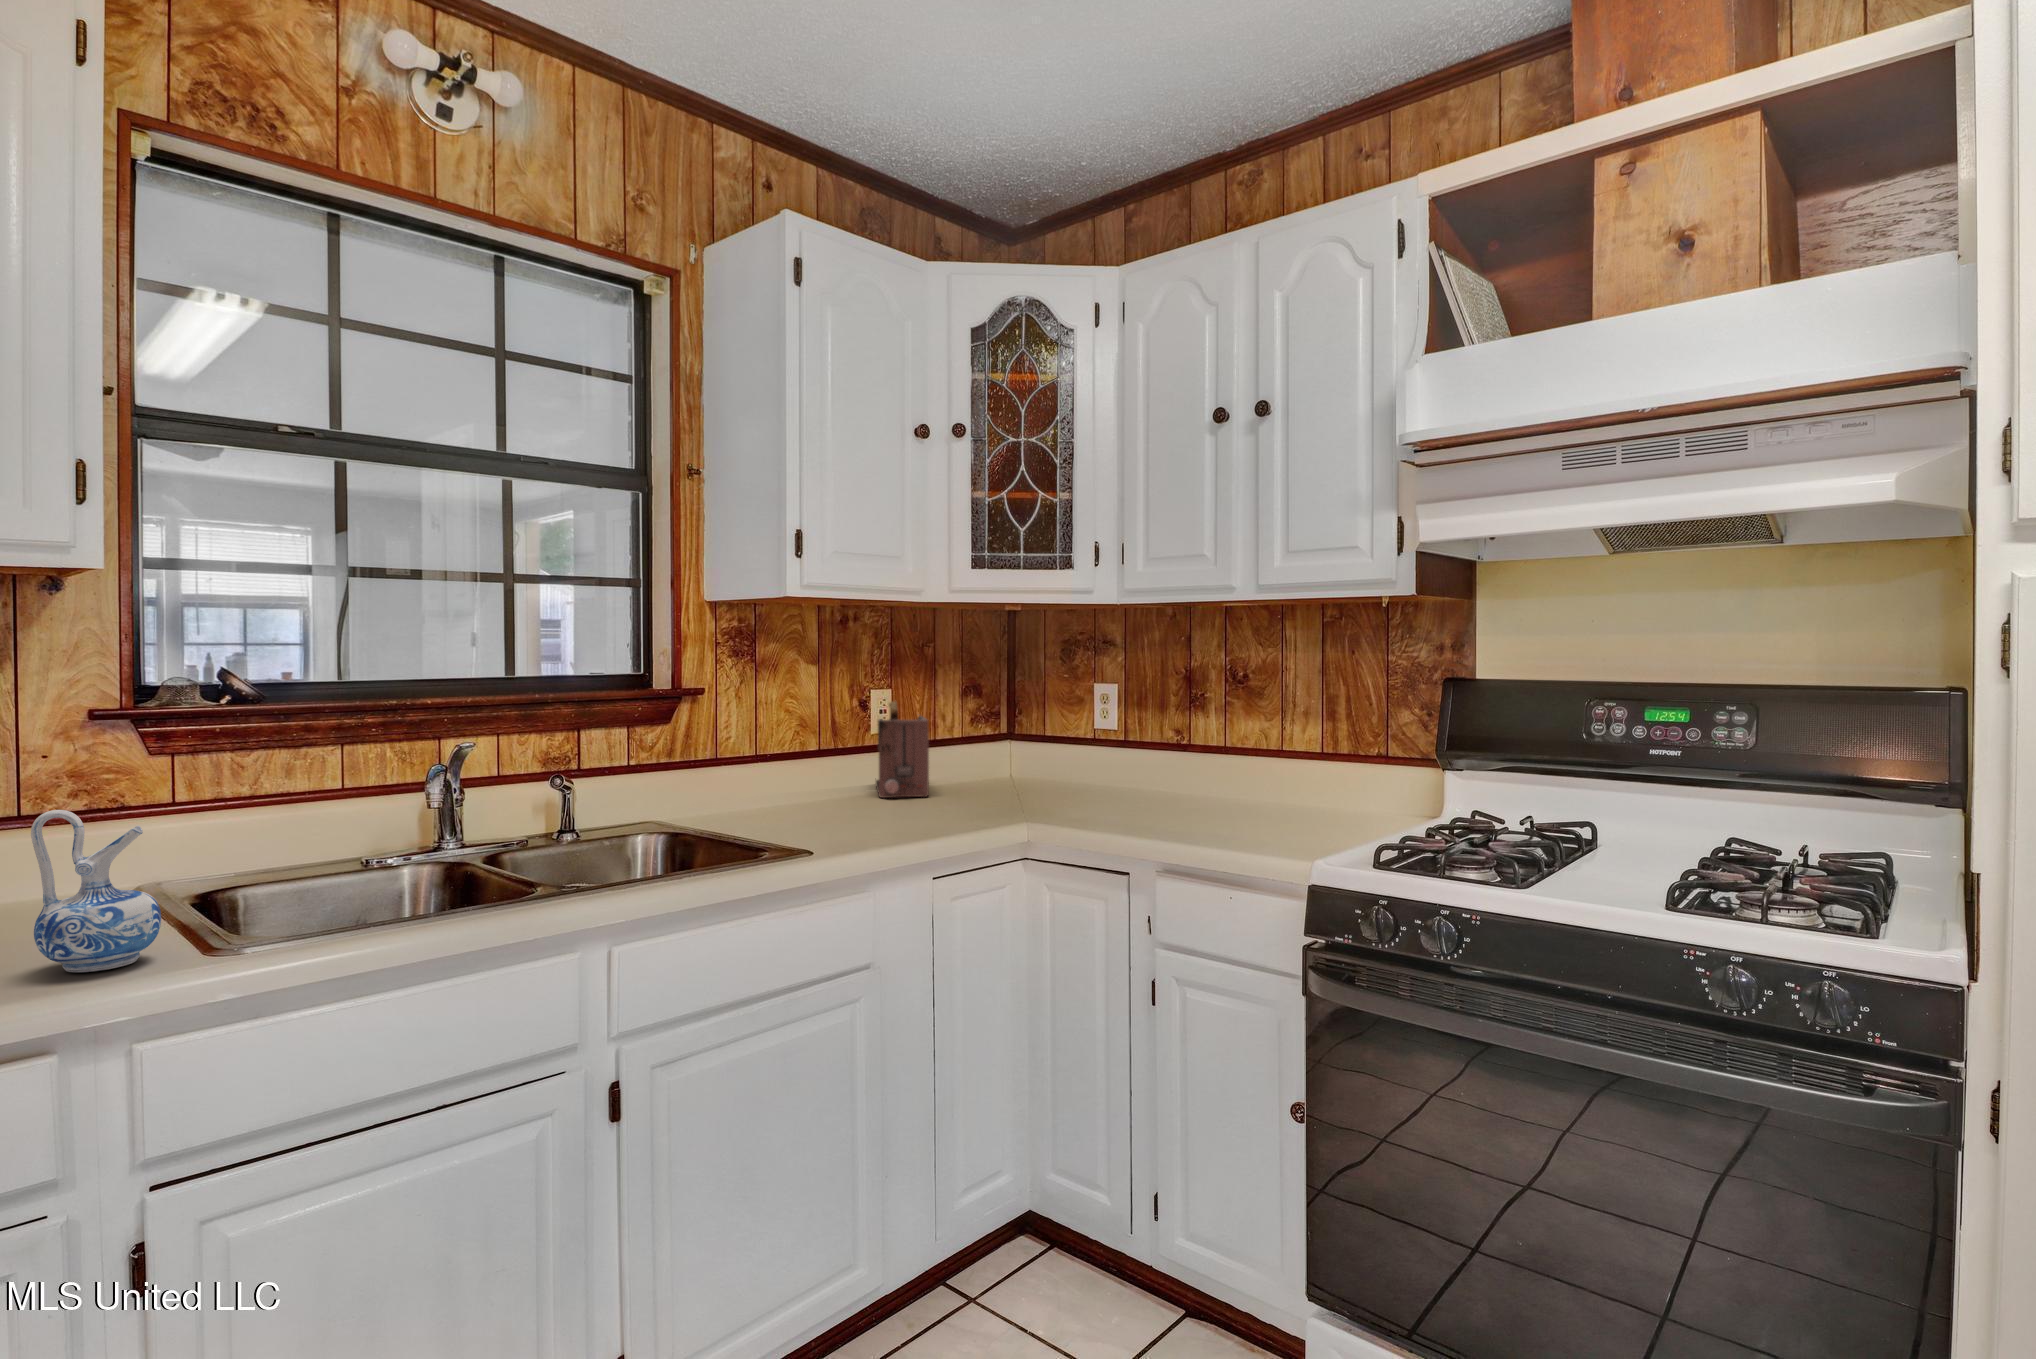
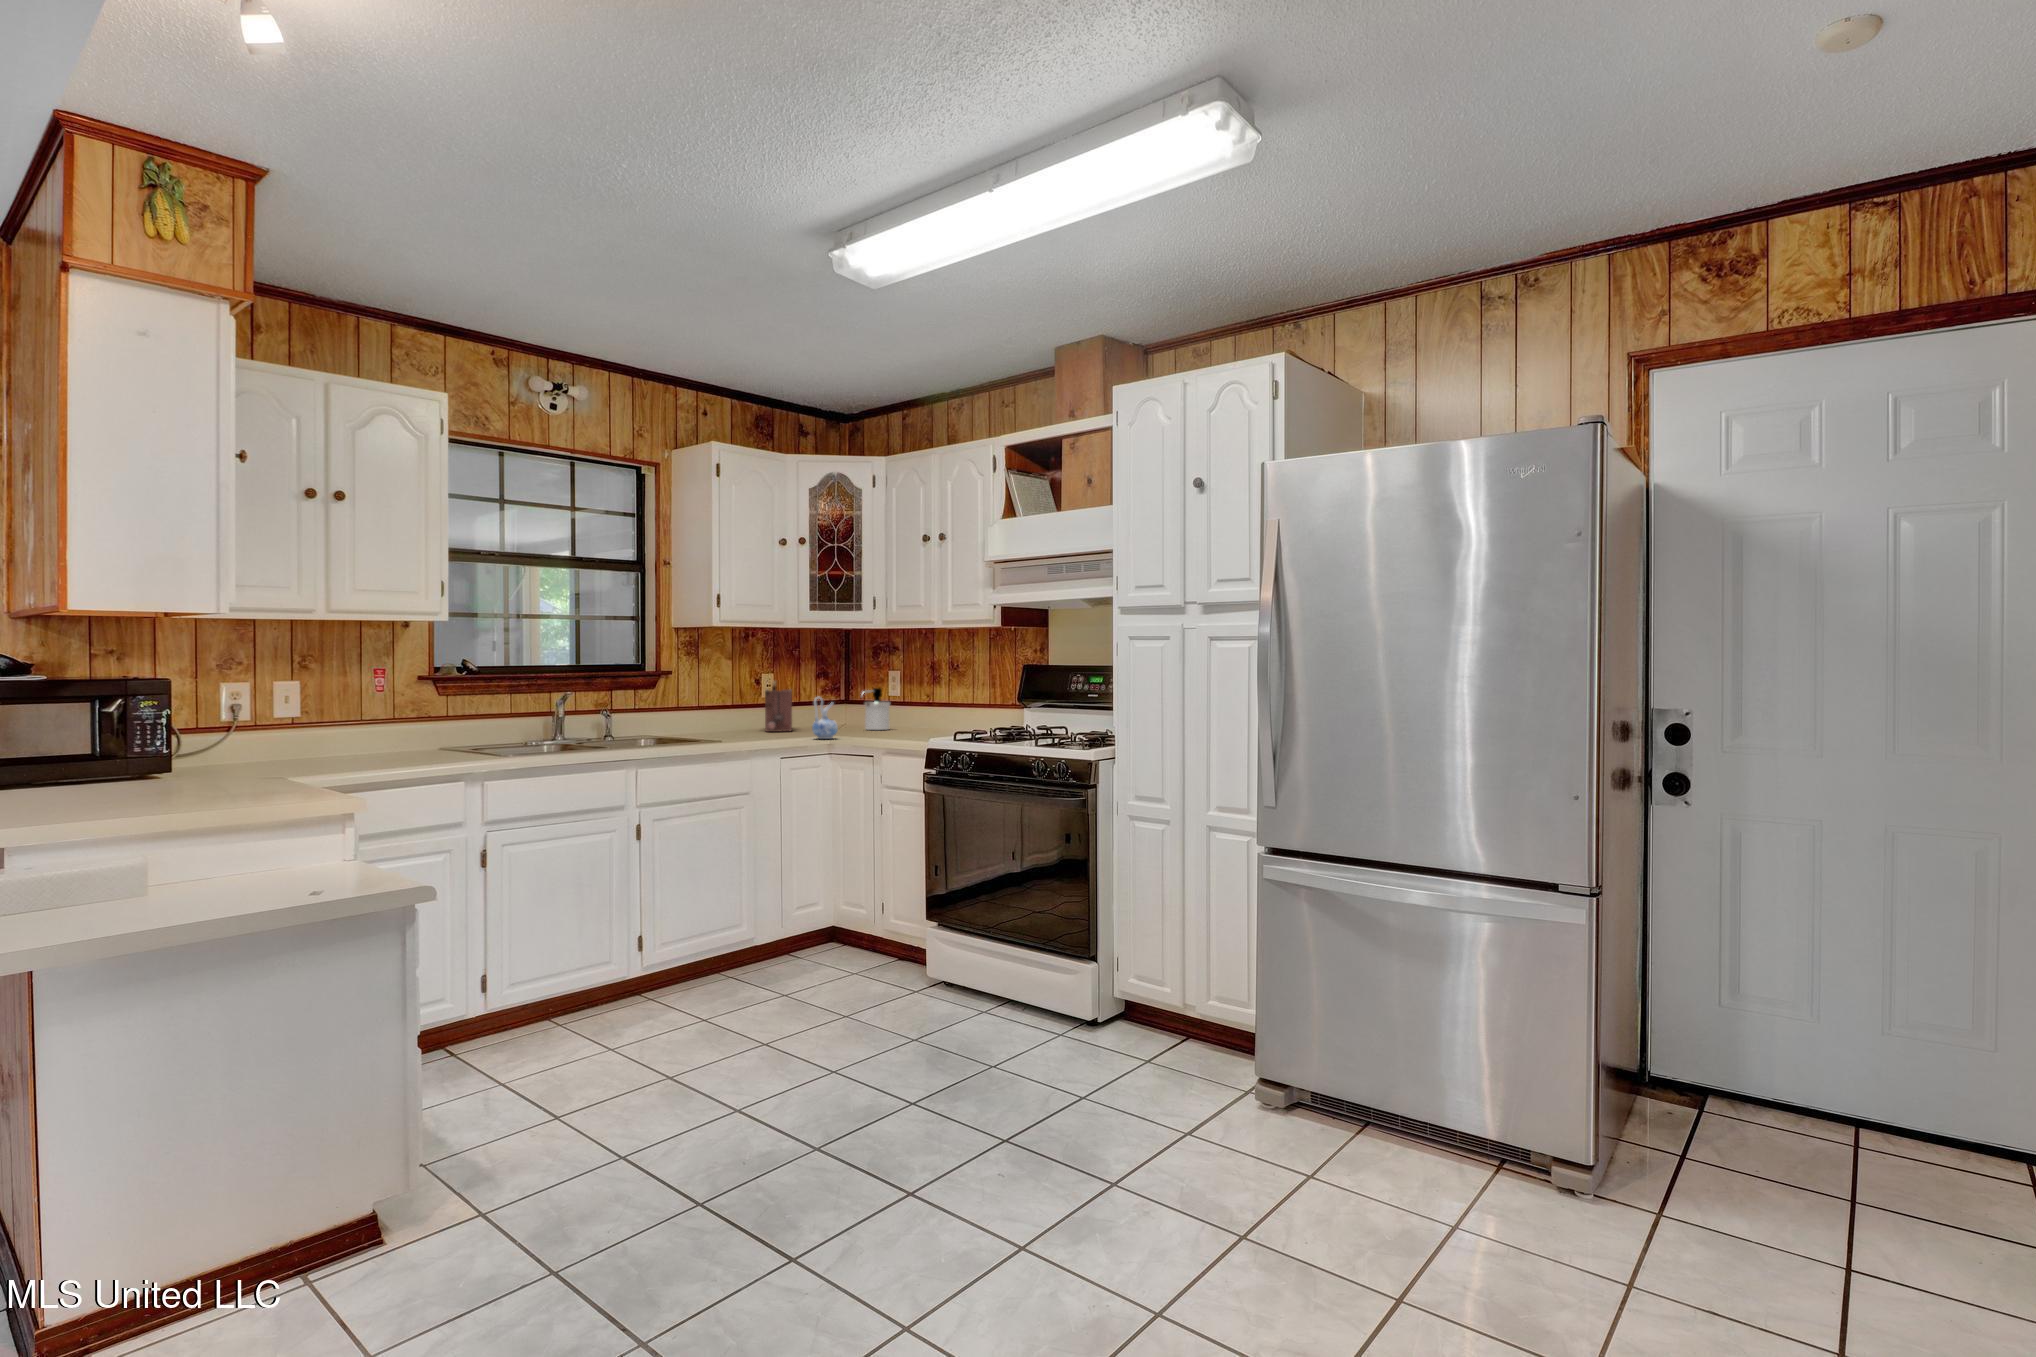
soap dispenser: none [1051,713,1100,791] -> present [861,688,890,730]
ceramic pitcher: present [31,810,161,972] -> present [812,697,838,739]

